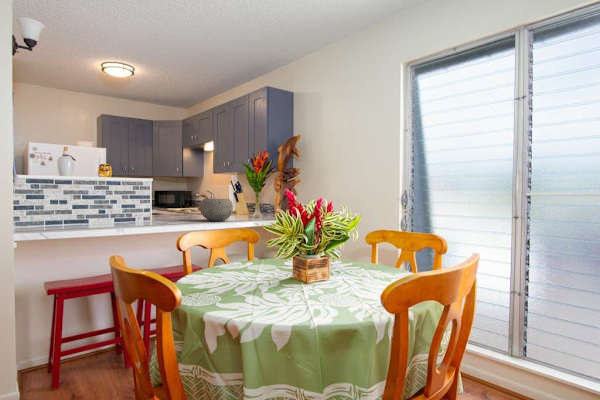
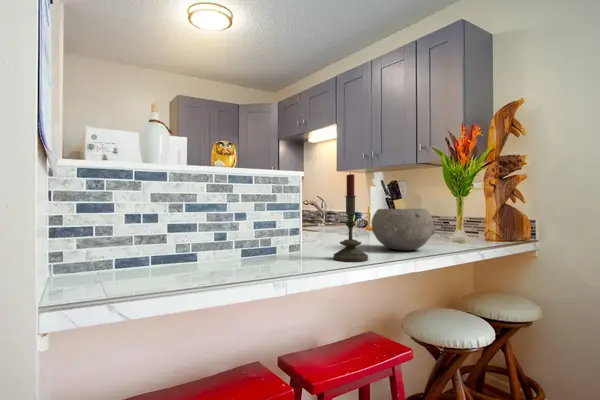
candle: none [166,180,184,224] -> present [334,174,368,262]

